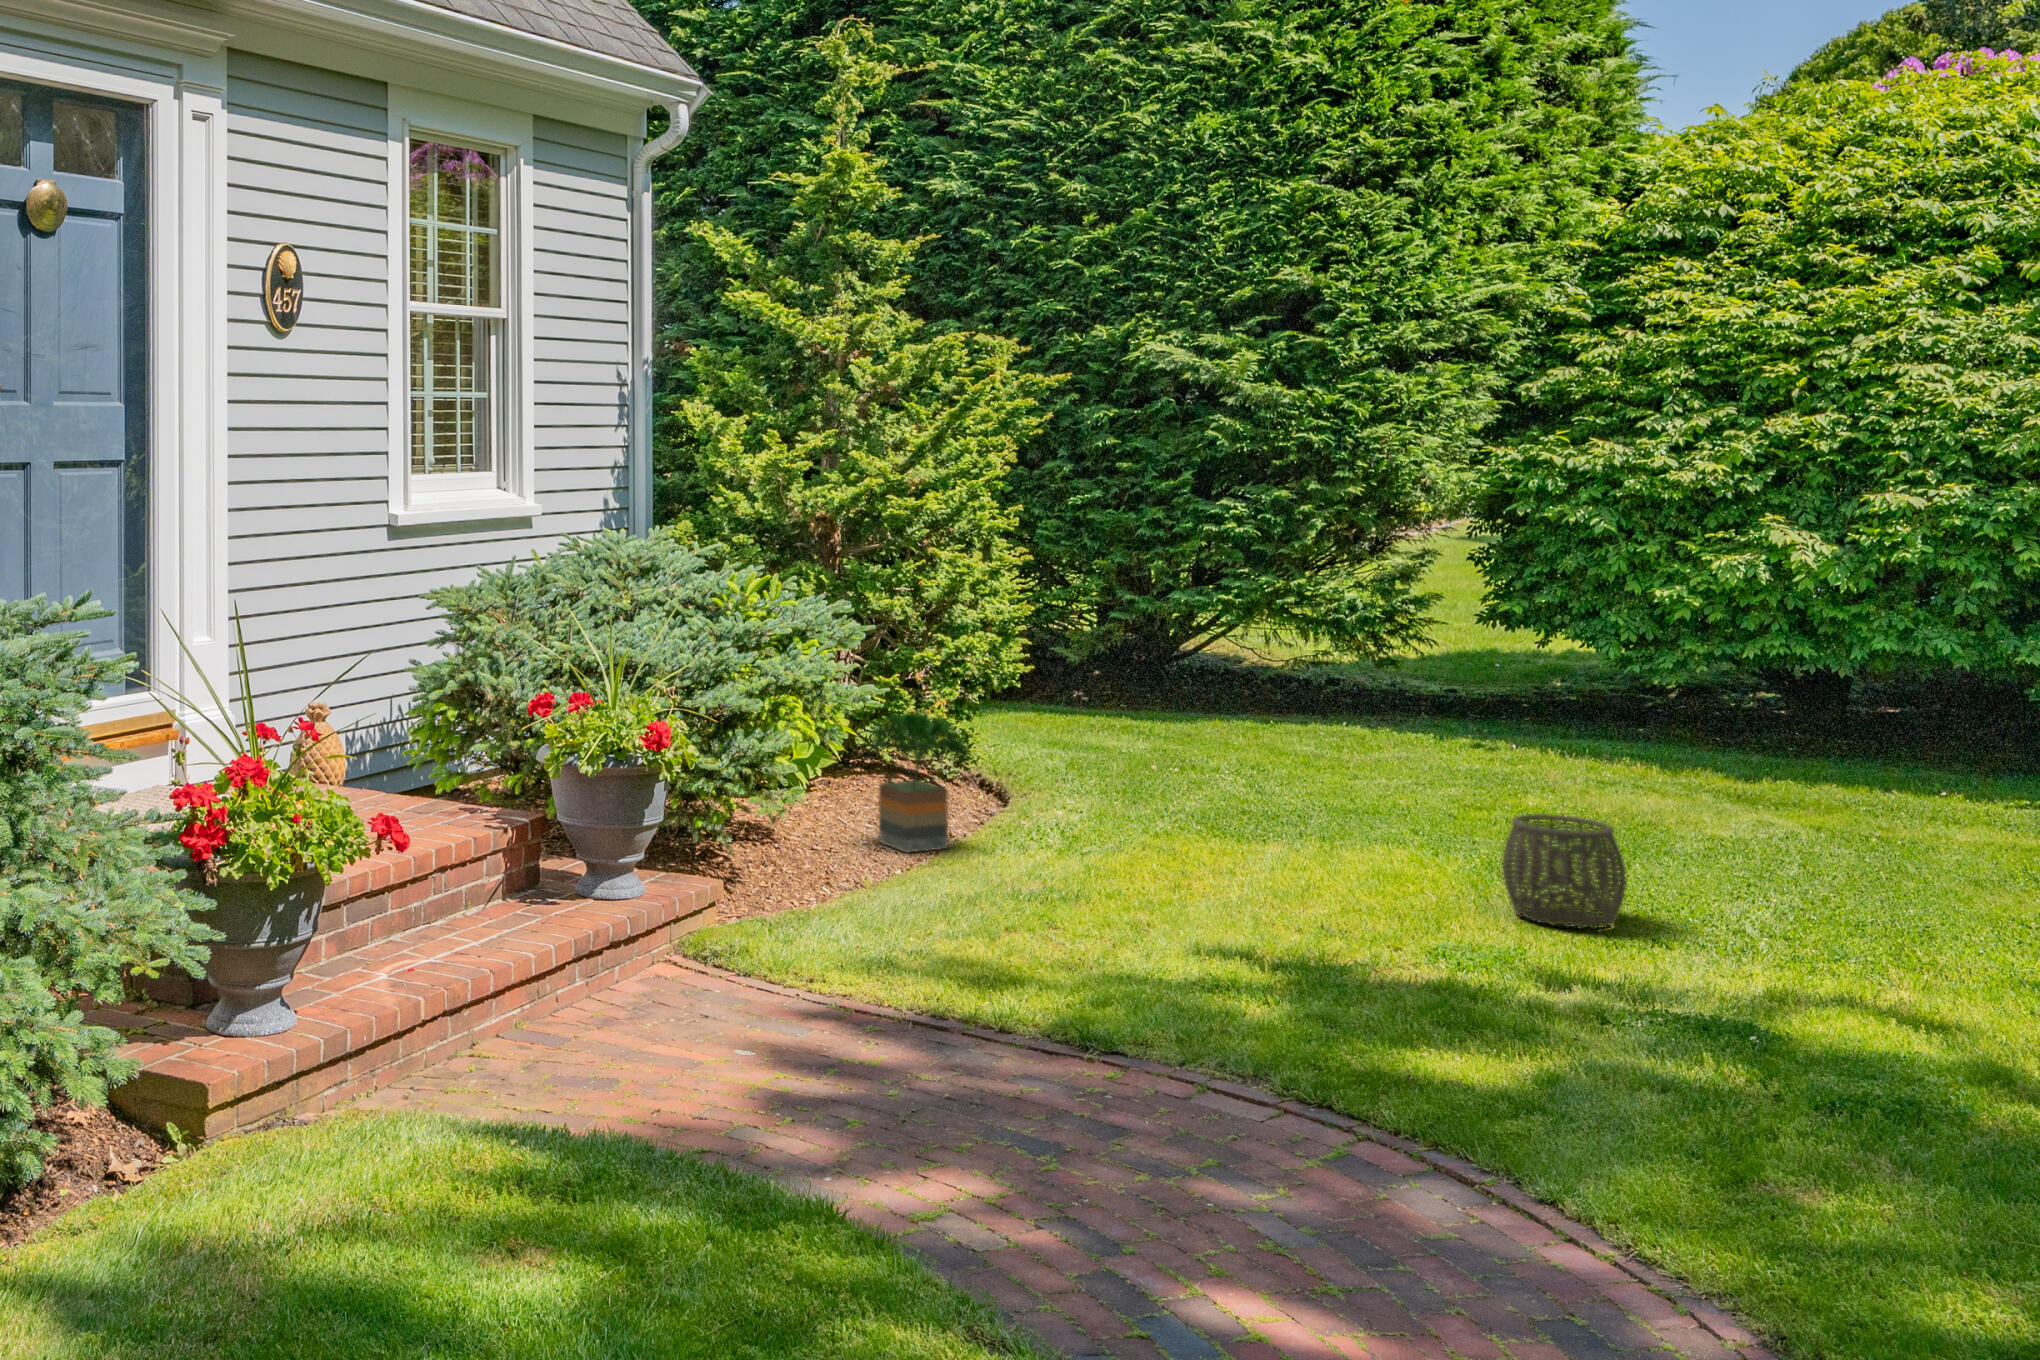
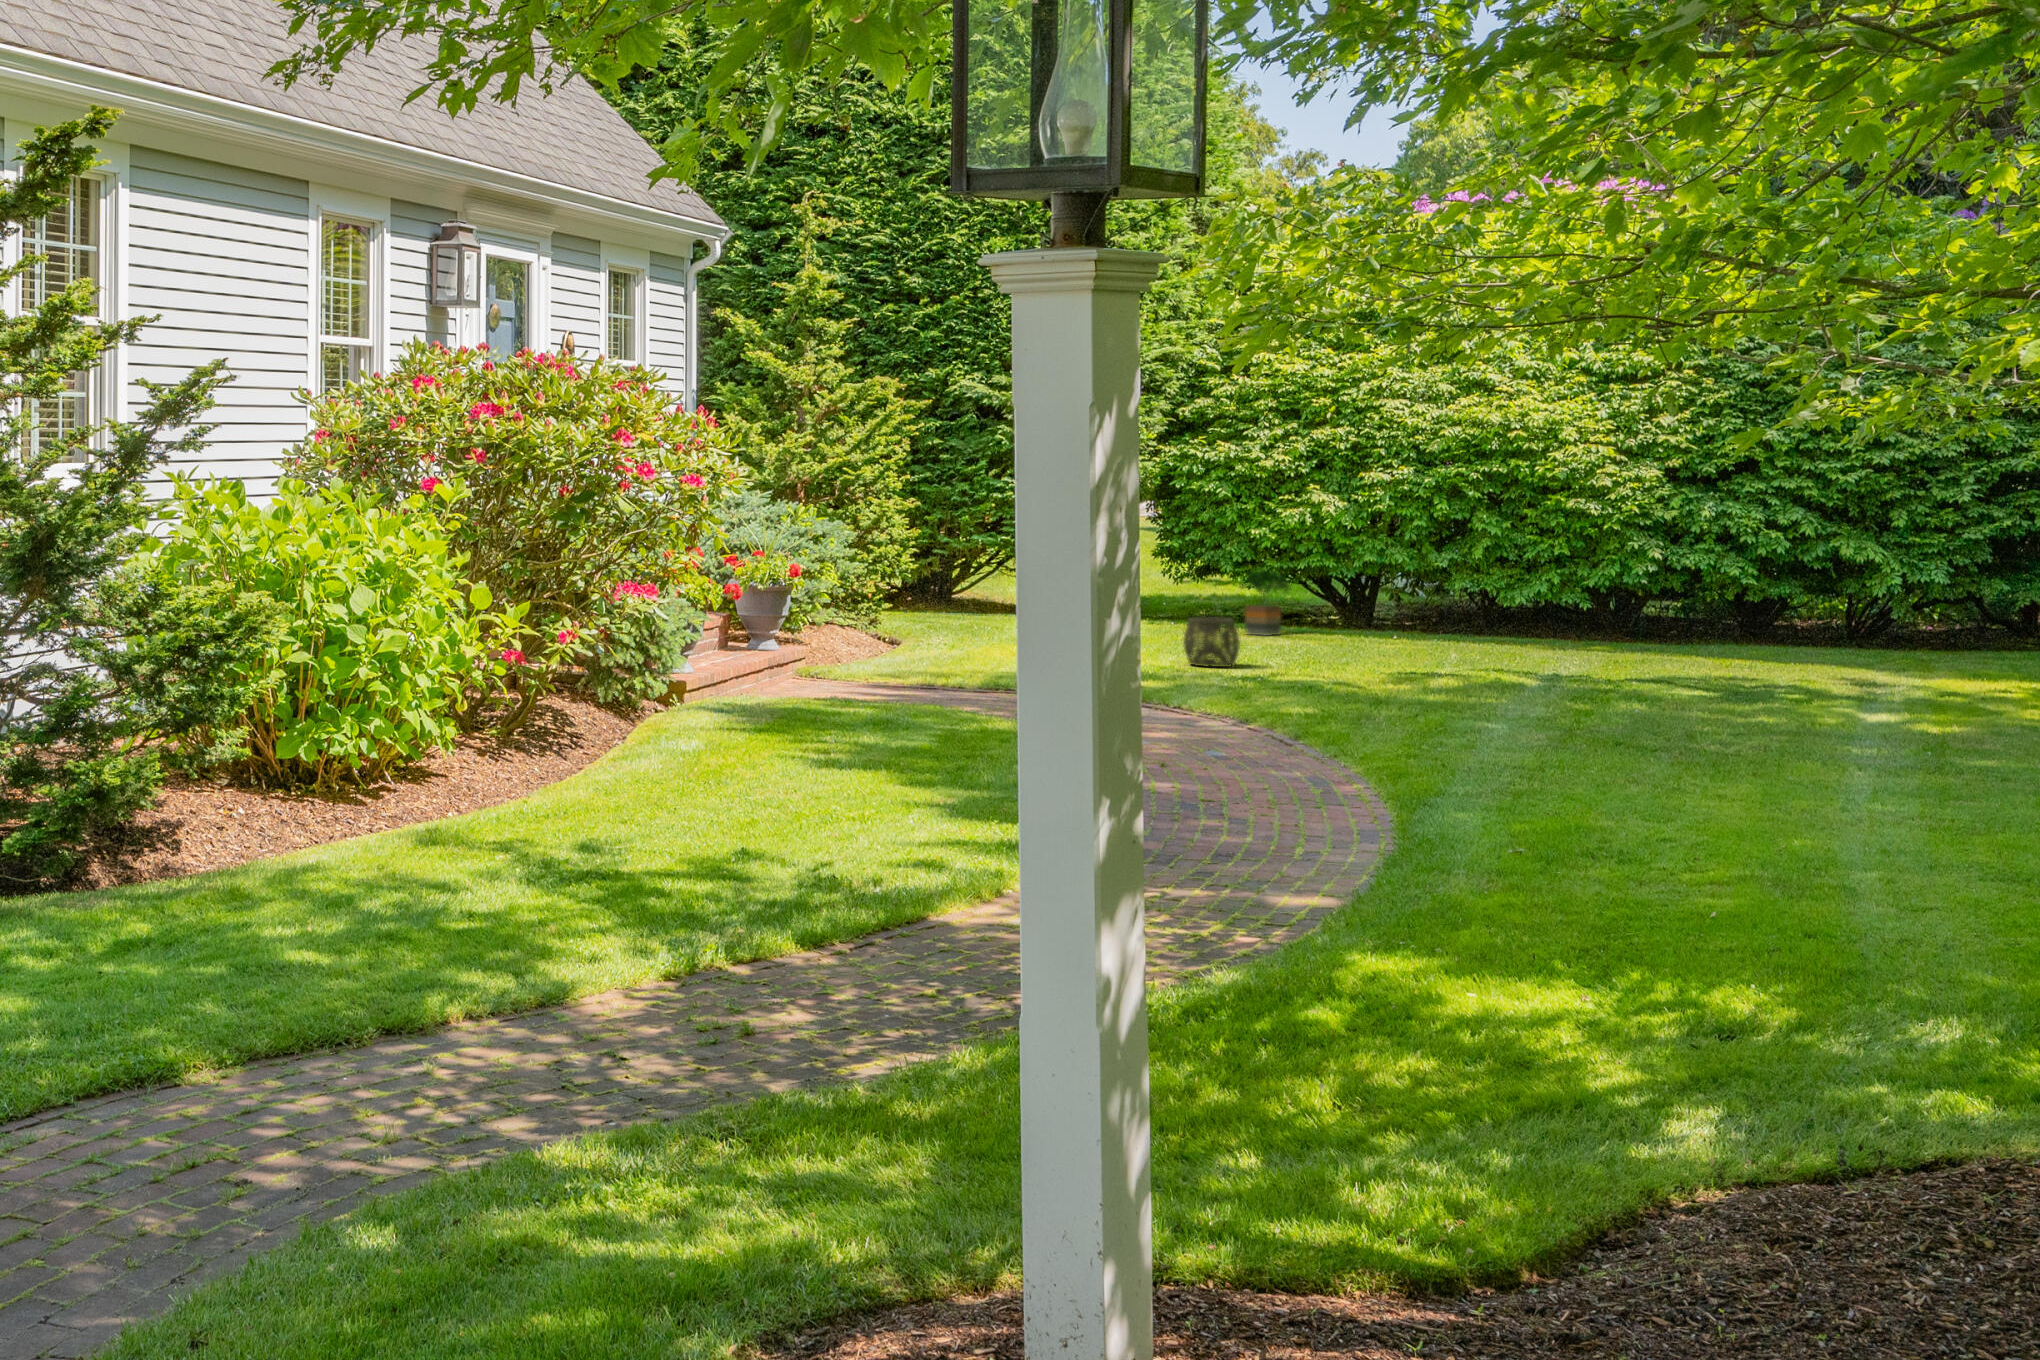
potted tree: present [868,712,969,852] -> present [1240,571,1289,636]

